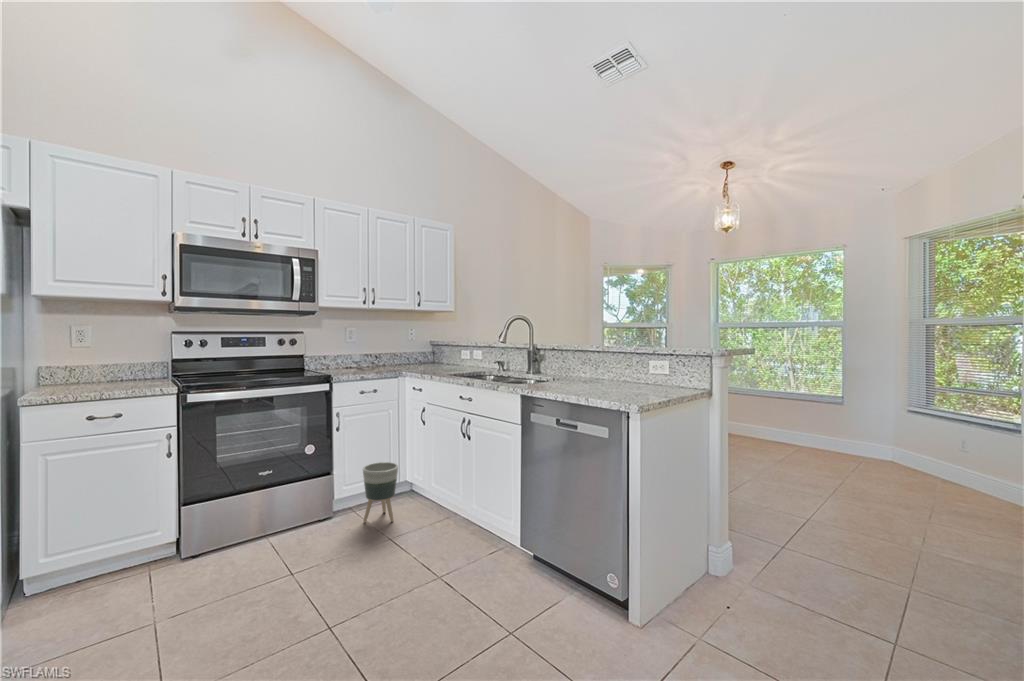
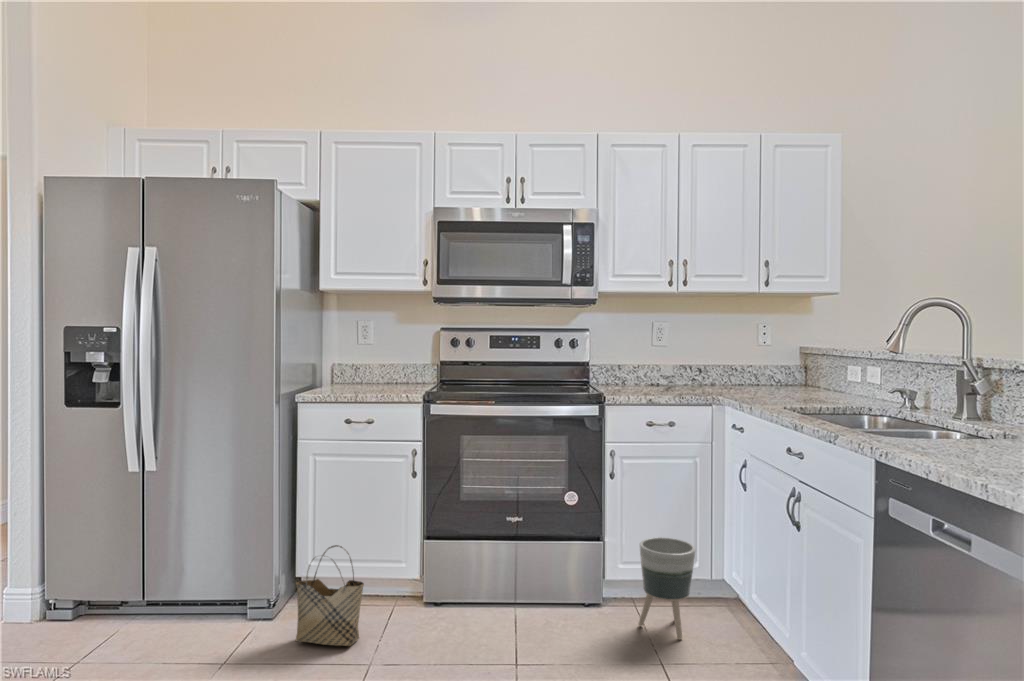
woven basket: none [54,529,139,632] -> present [296,545,364,646]

